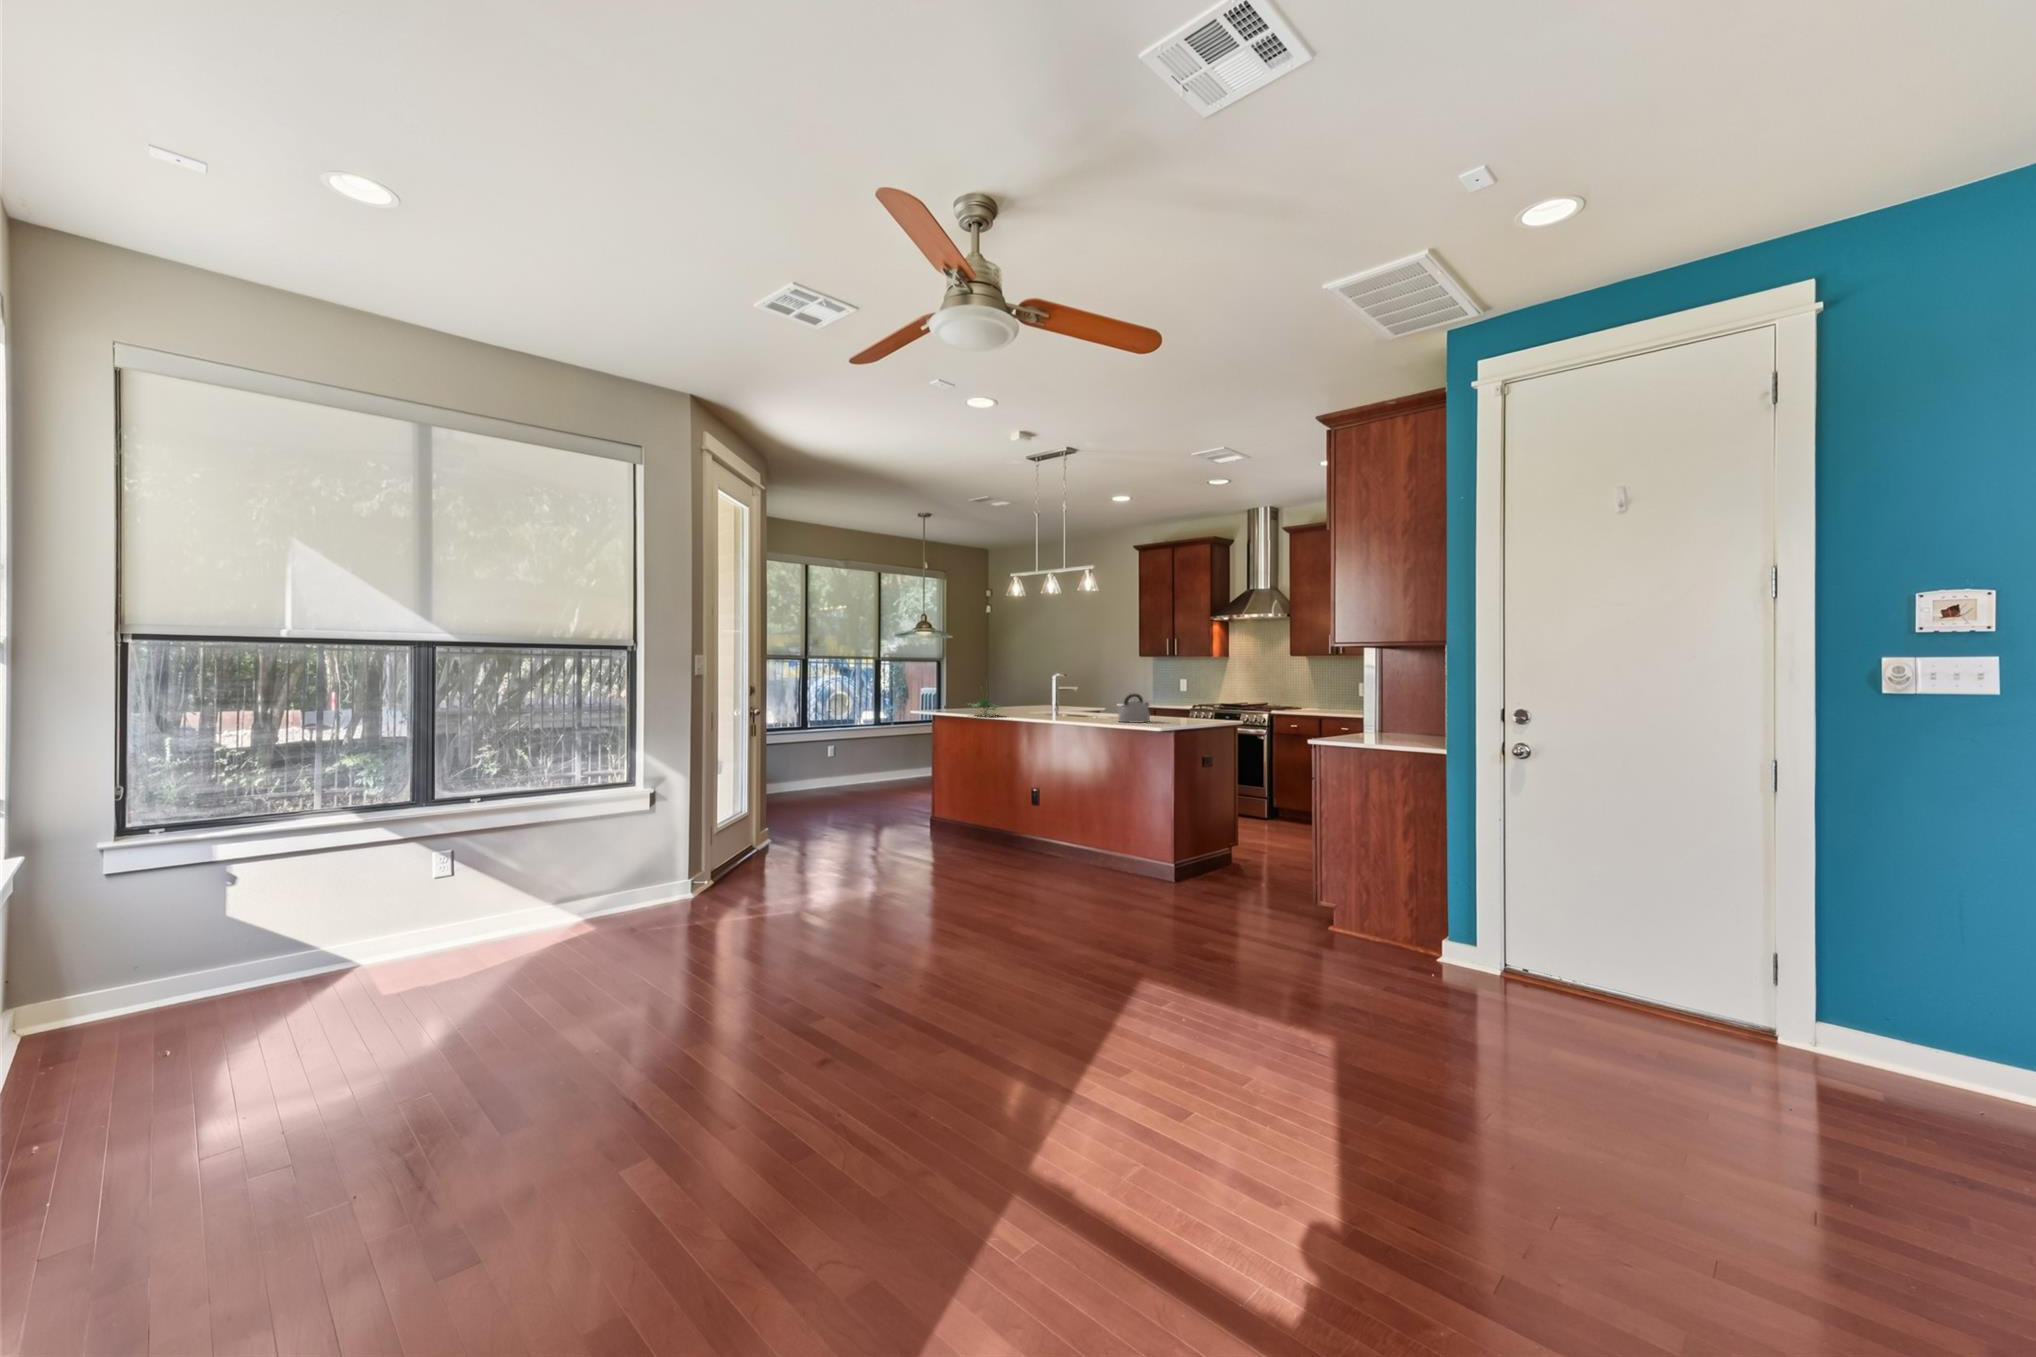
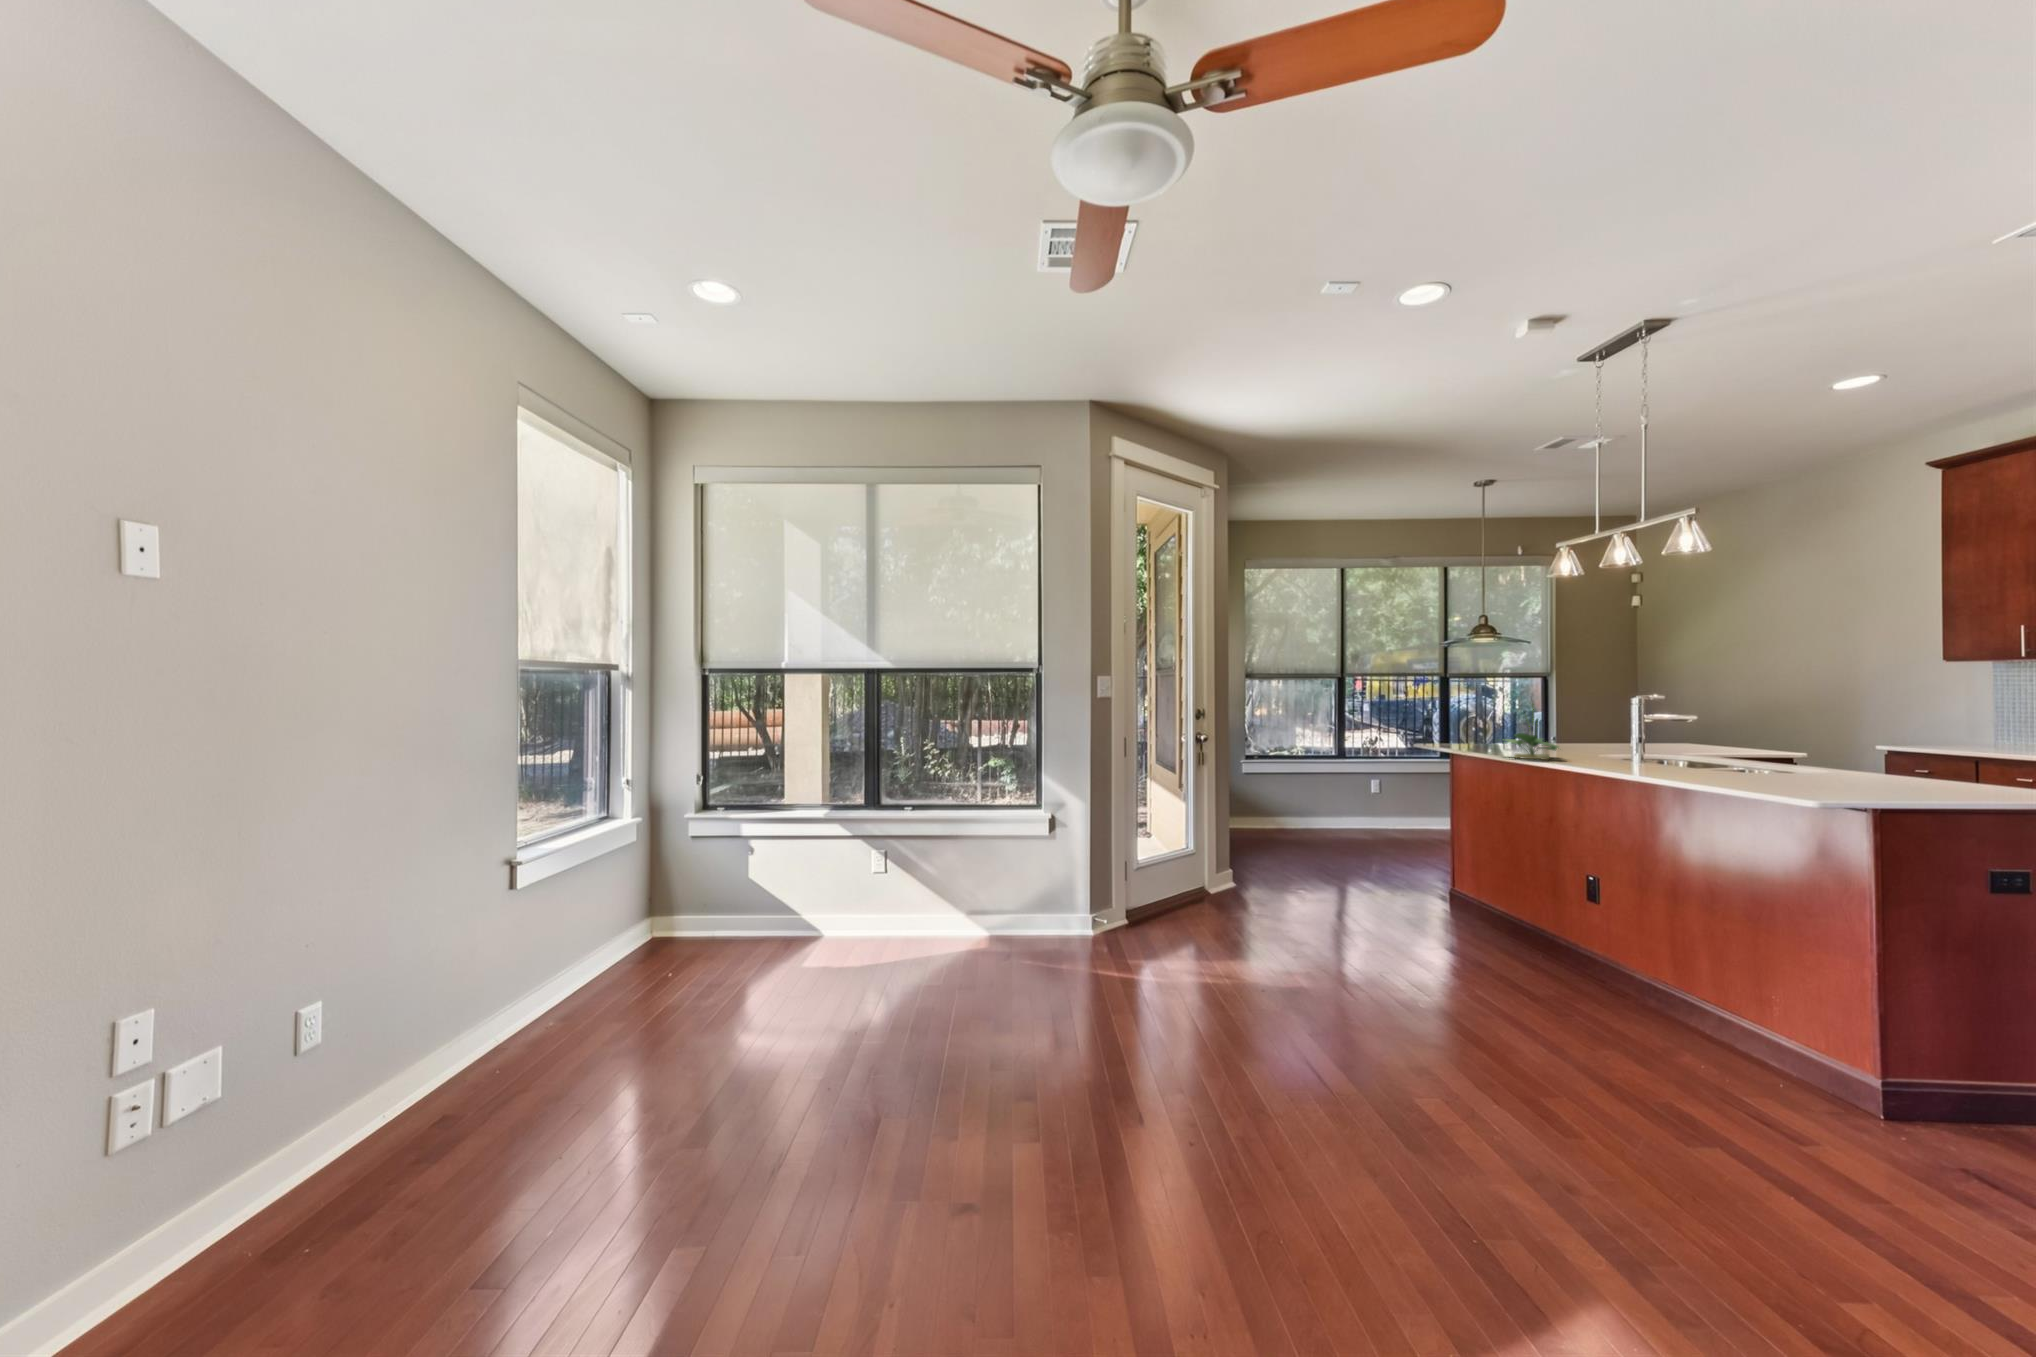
kettle: present [1118,694,1150,723] -> none [1777,732,1865,787]

